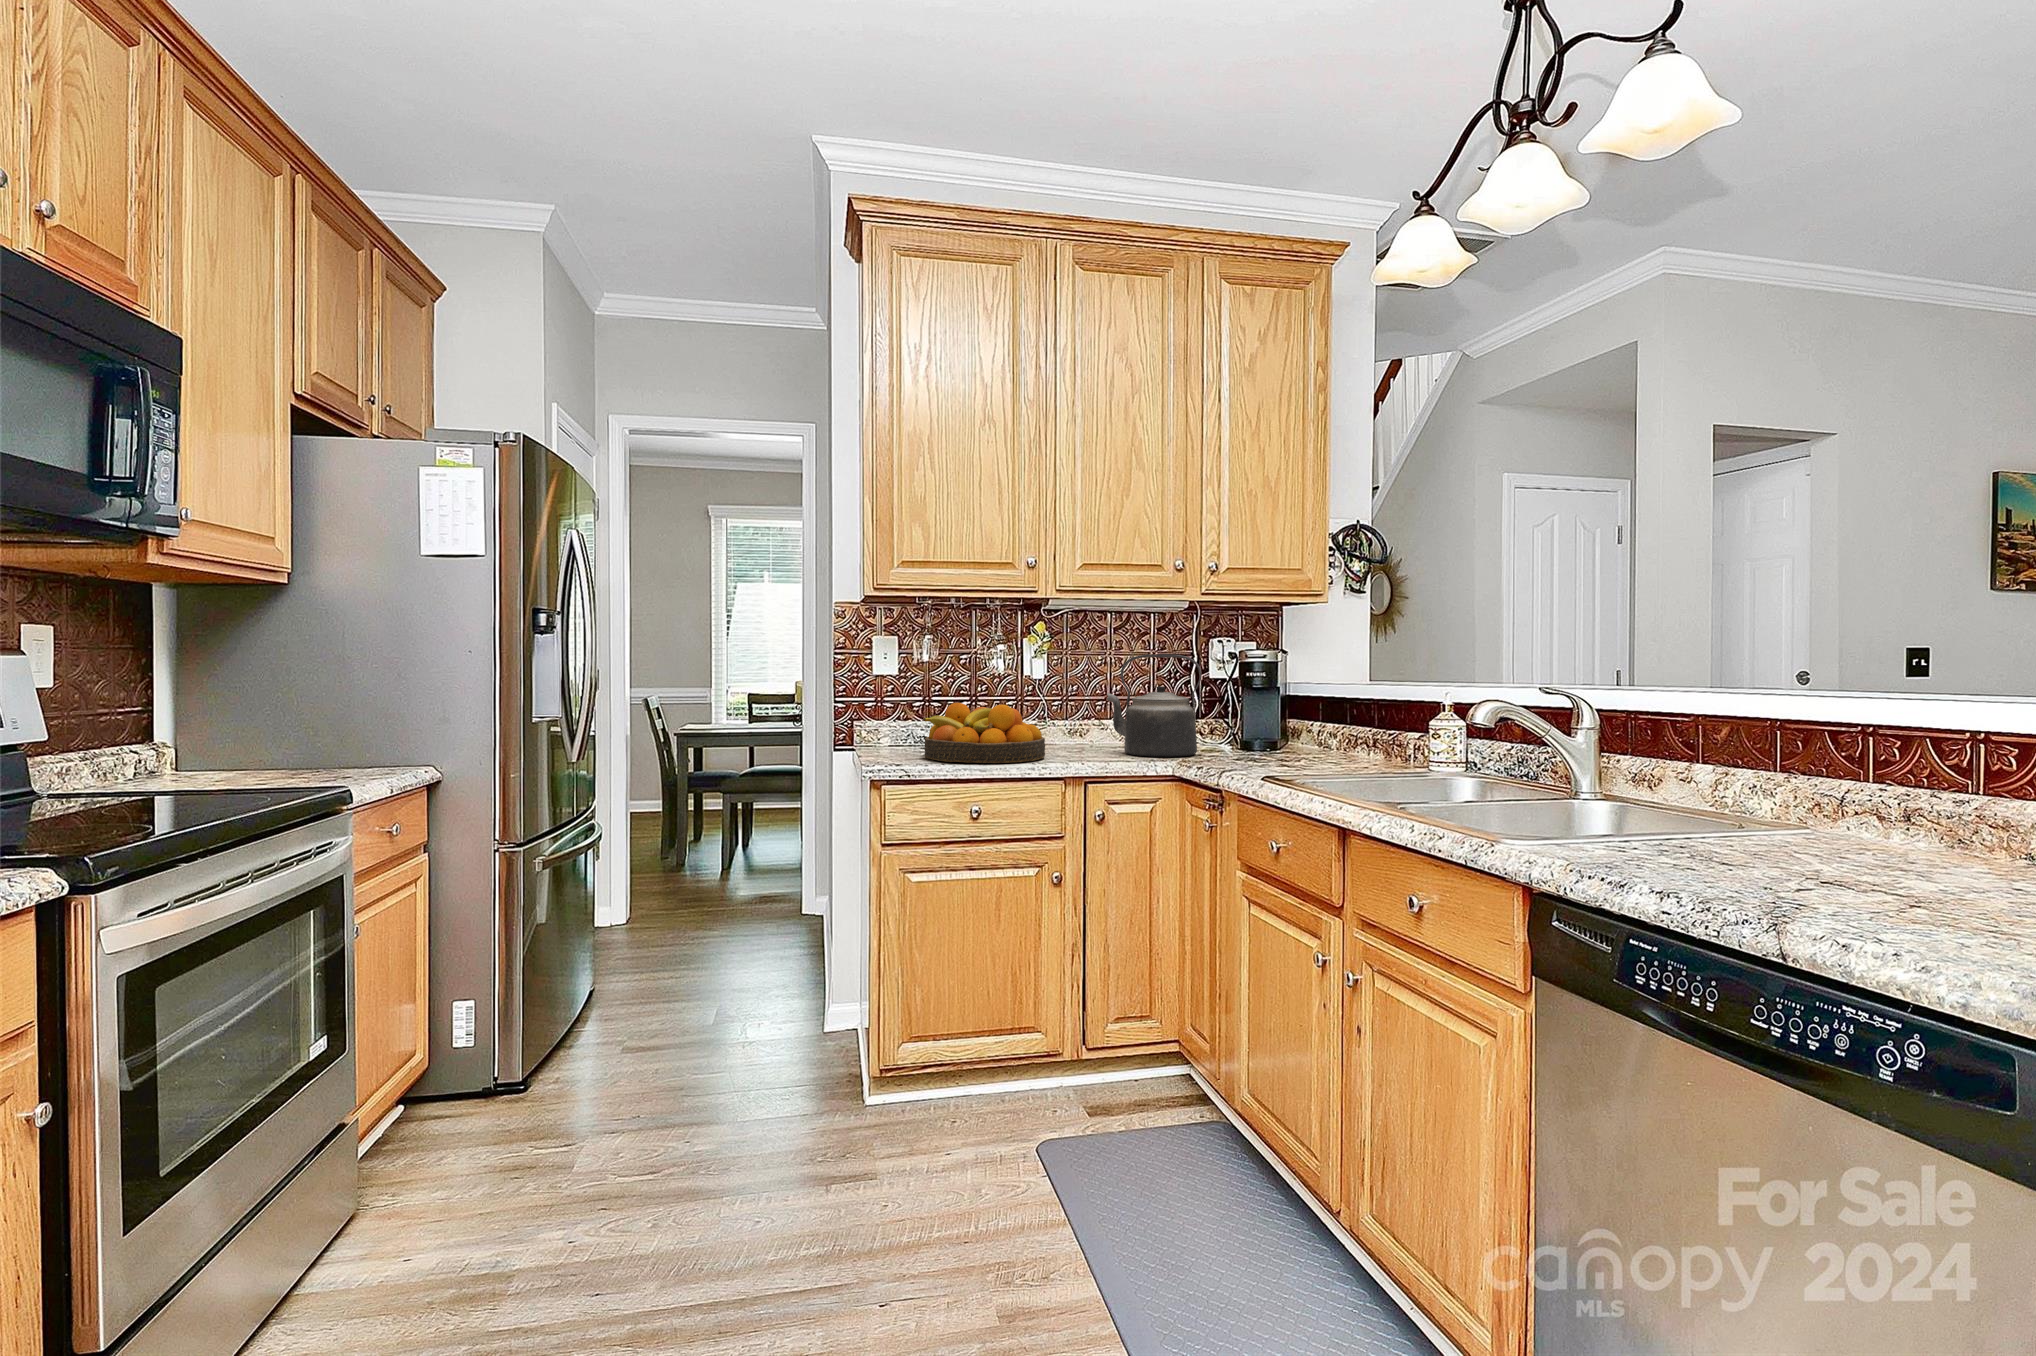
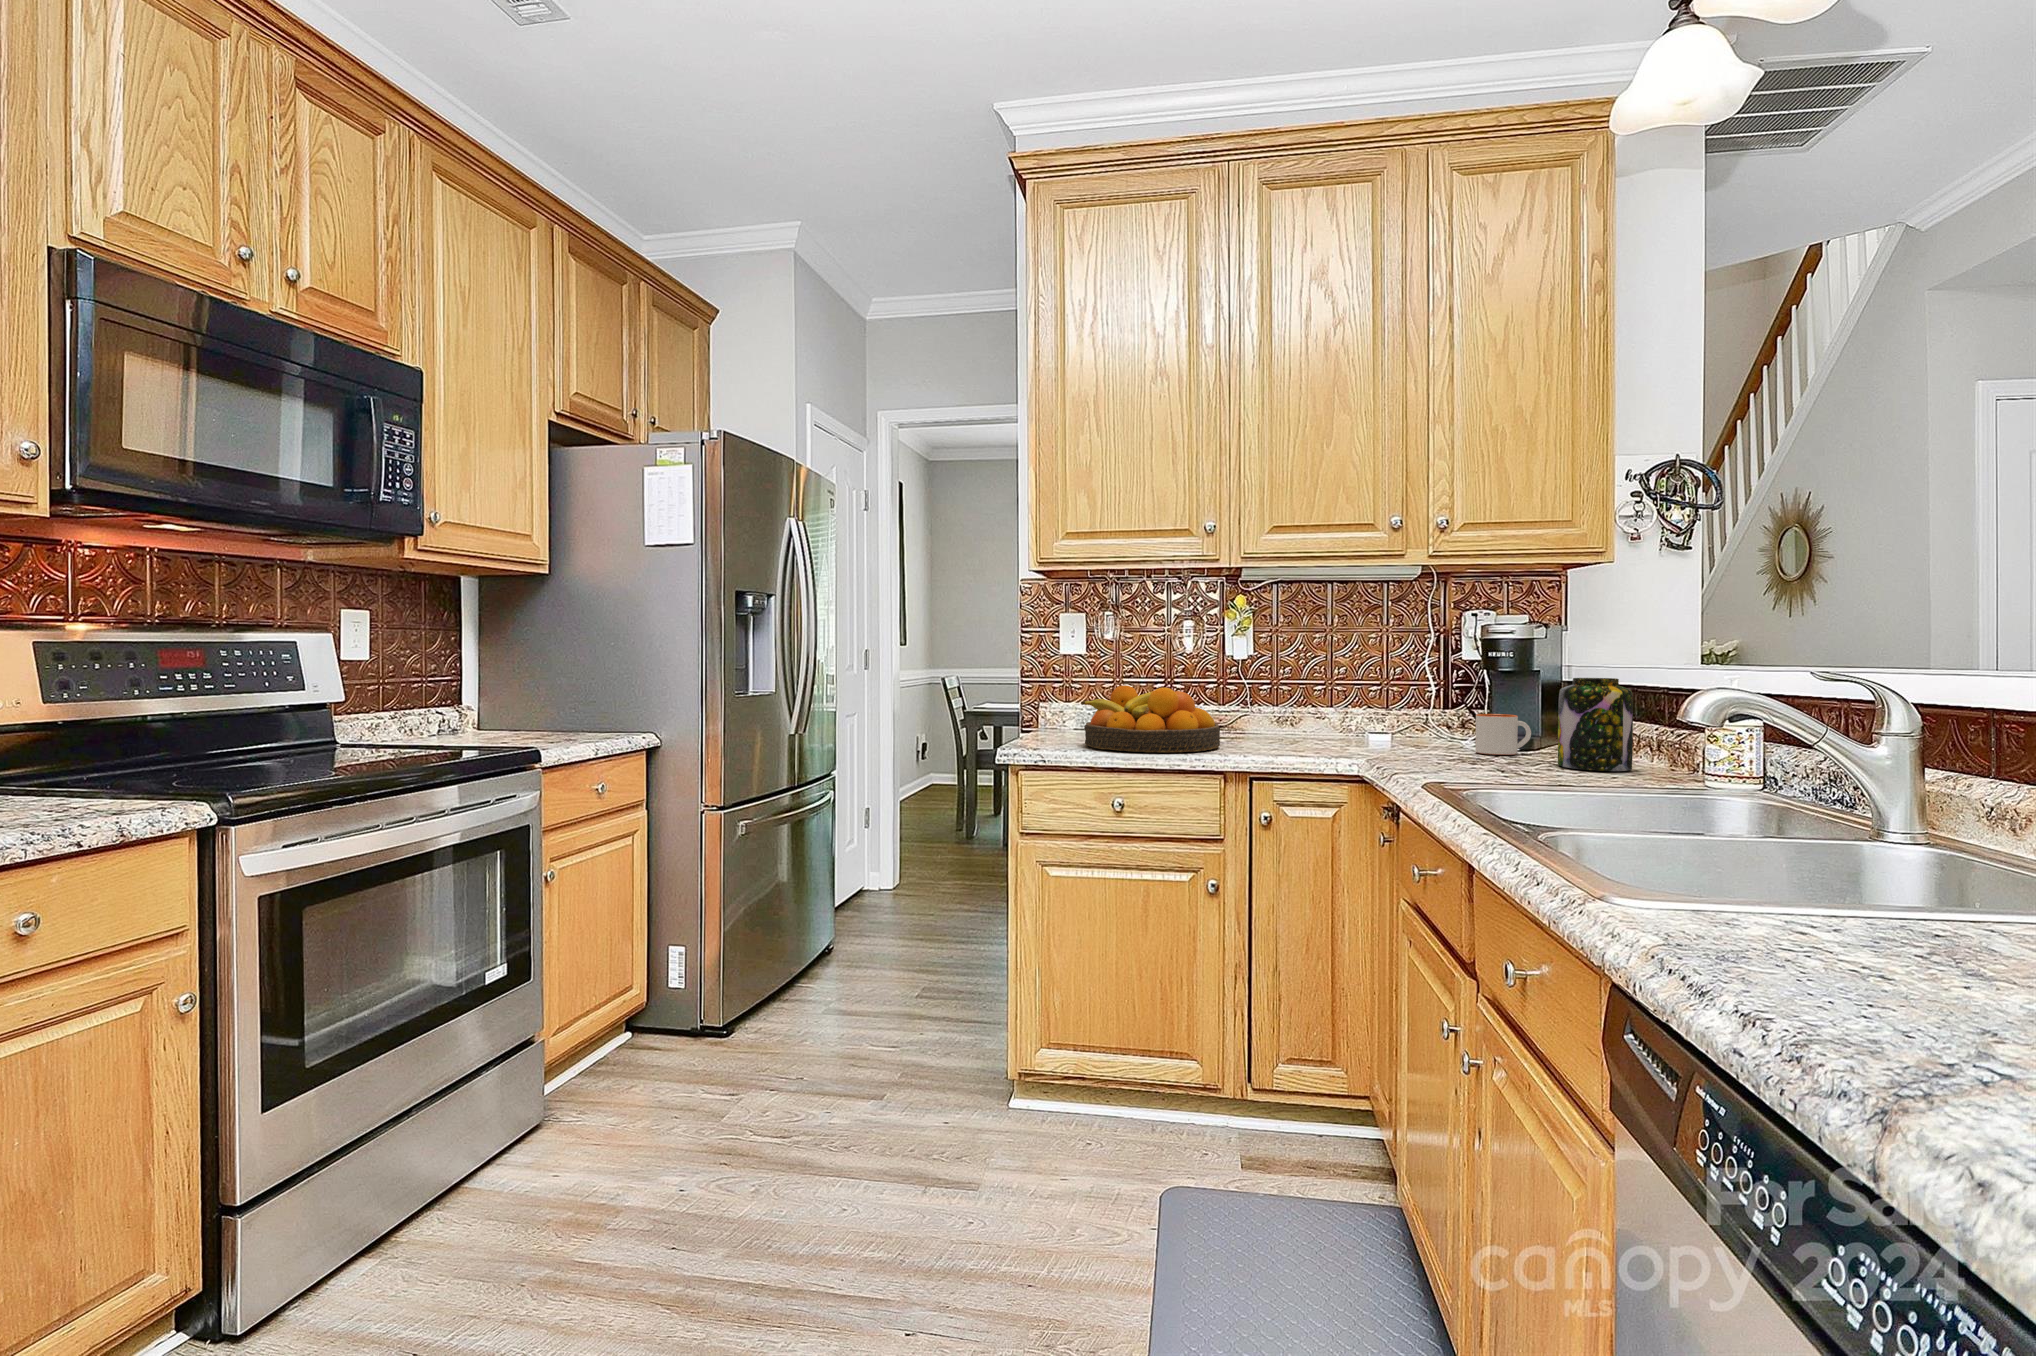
kettle: present [1107,654,1201,757] -> none [1305,630,1421,753]
jar: none [1309,693,1361,764] -> present [1558,678,1633,771]
mug: none [1239,722,1280,755] -> present [1476,714,1531,755]

